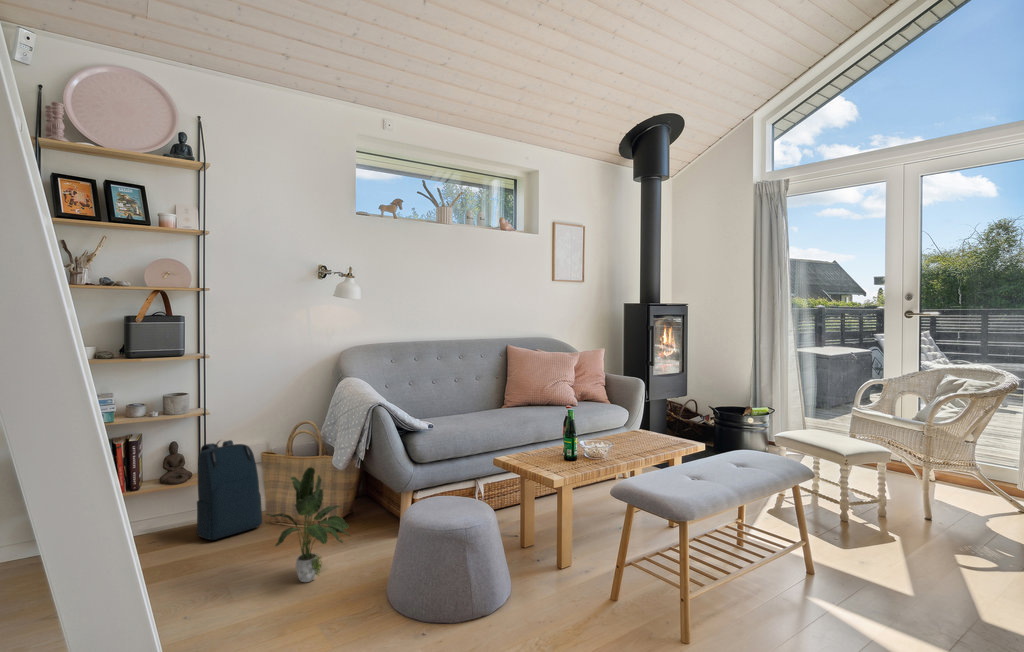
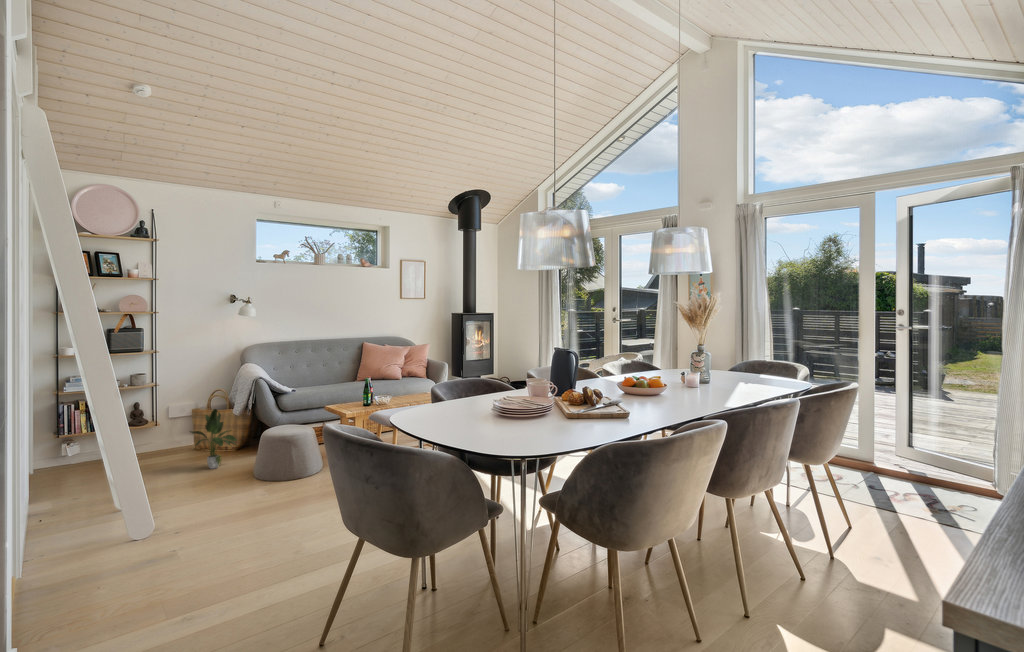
backpack: present [197,440,262,540] -> none [152,401,193,457]

